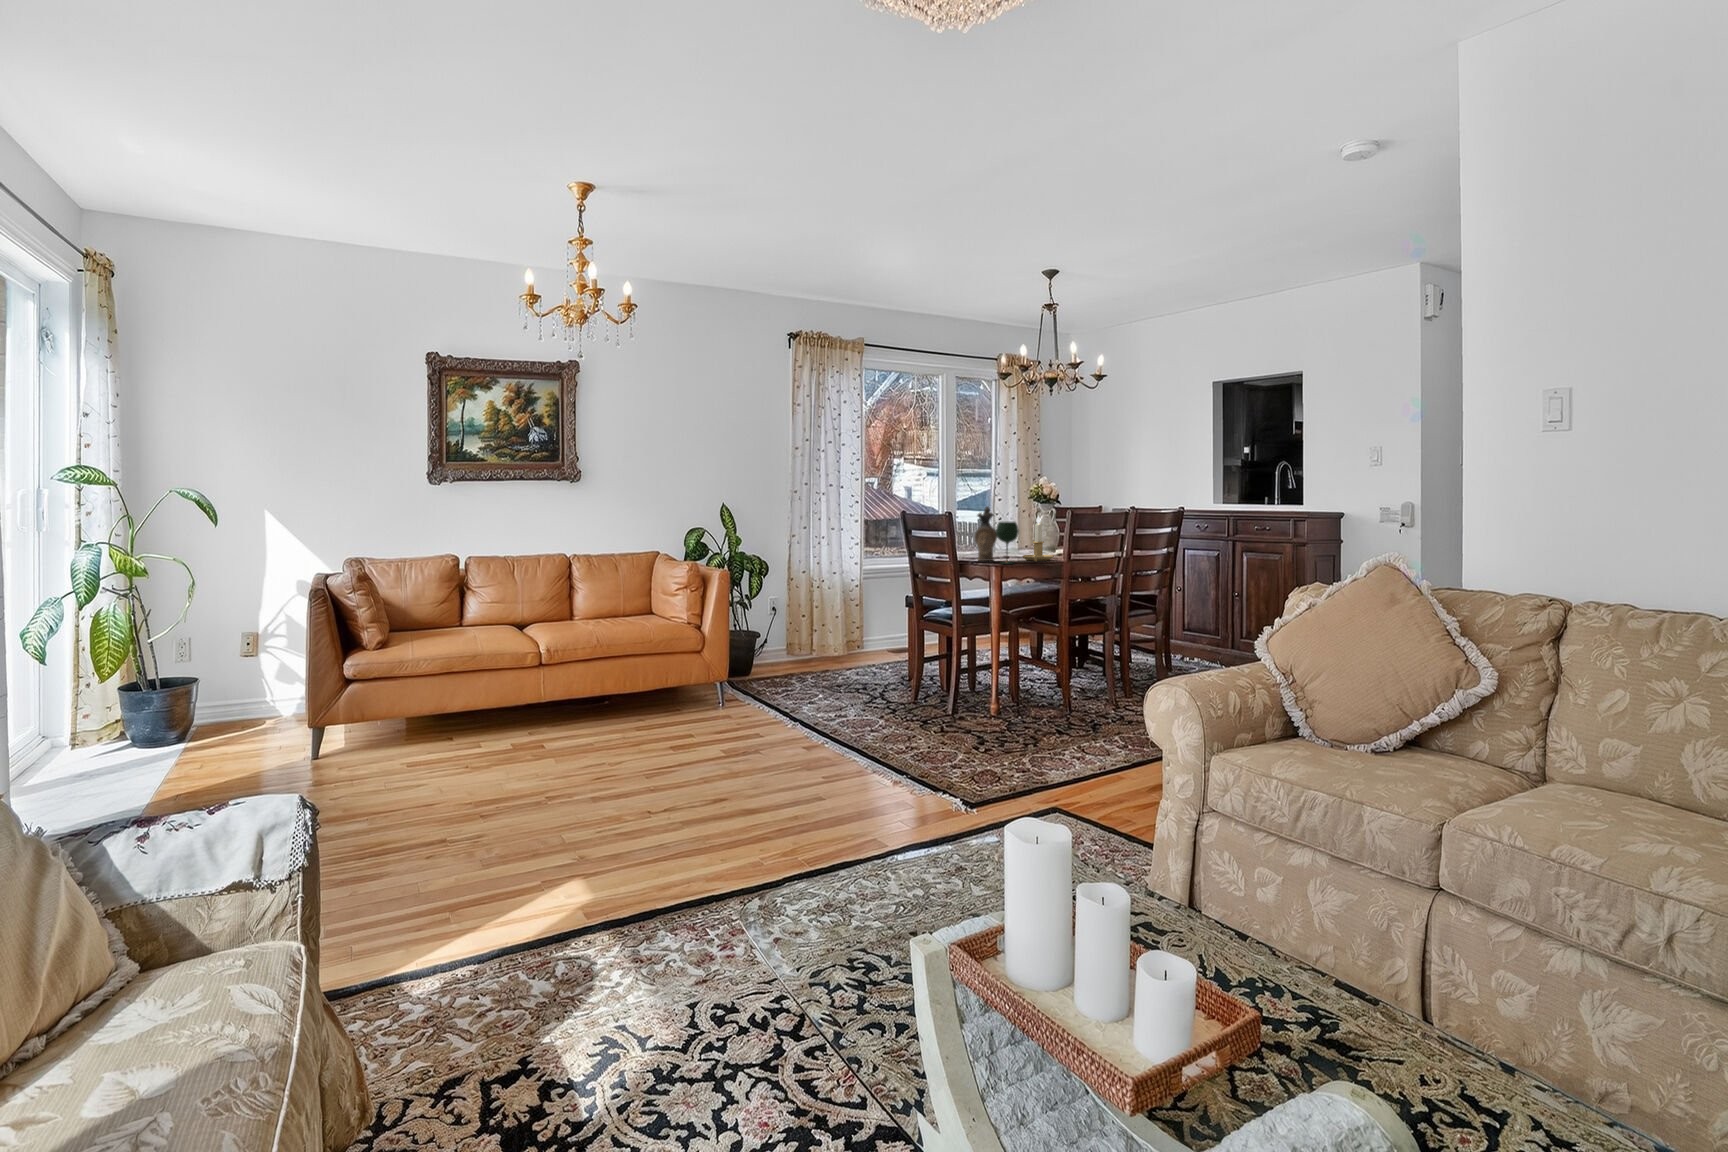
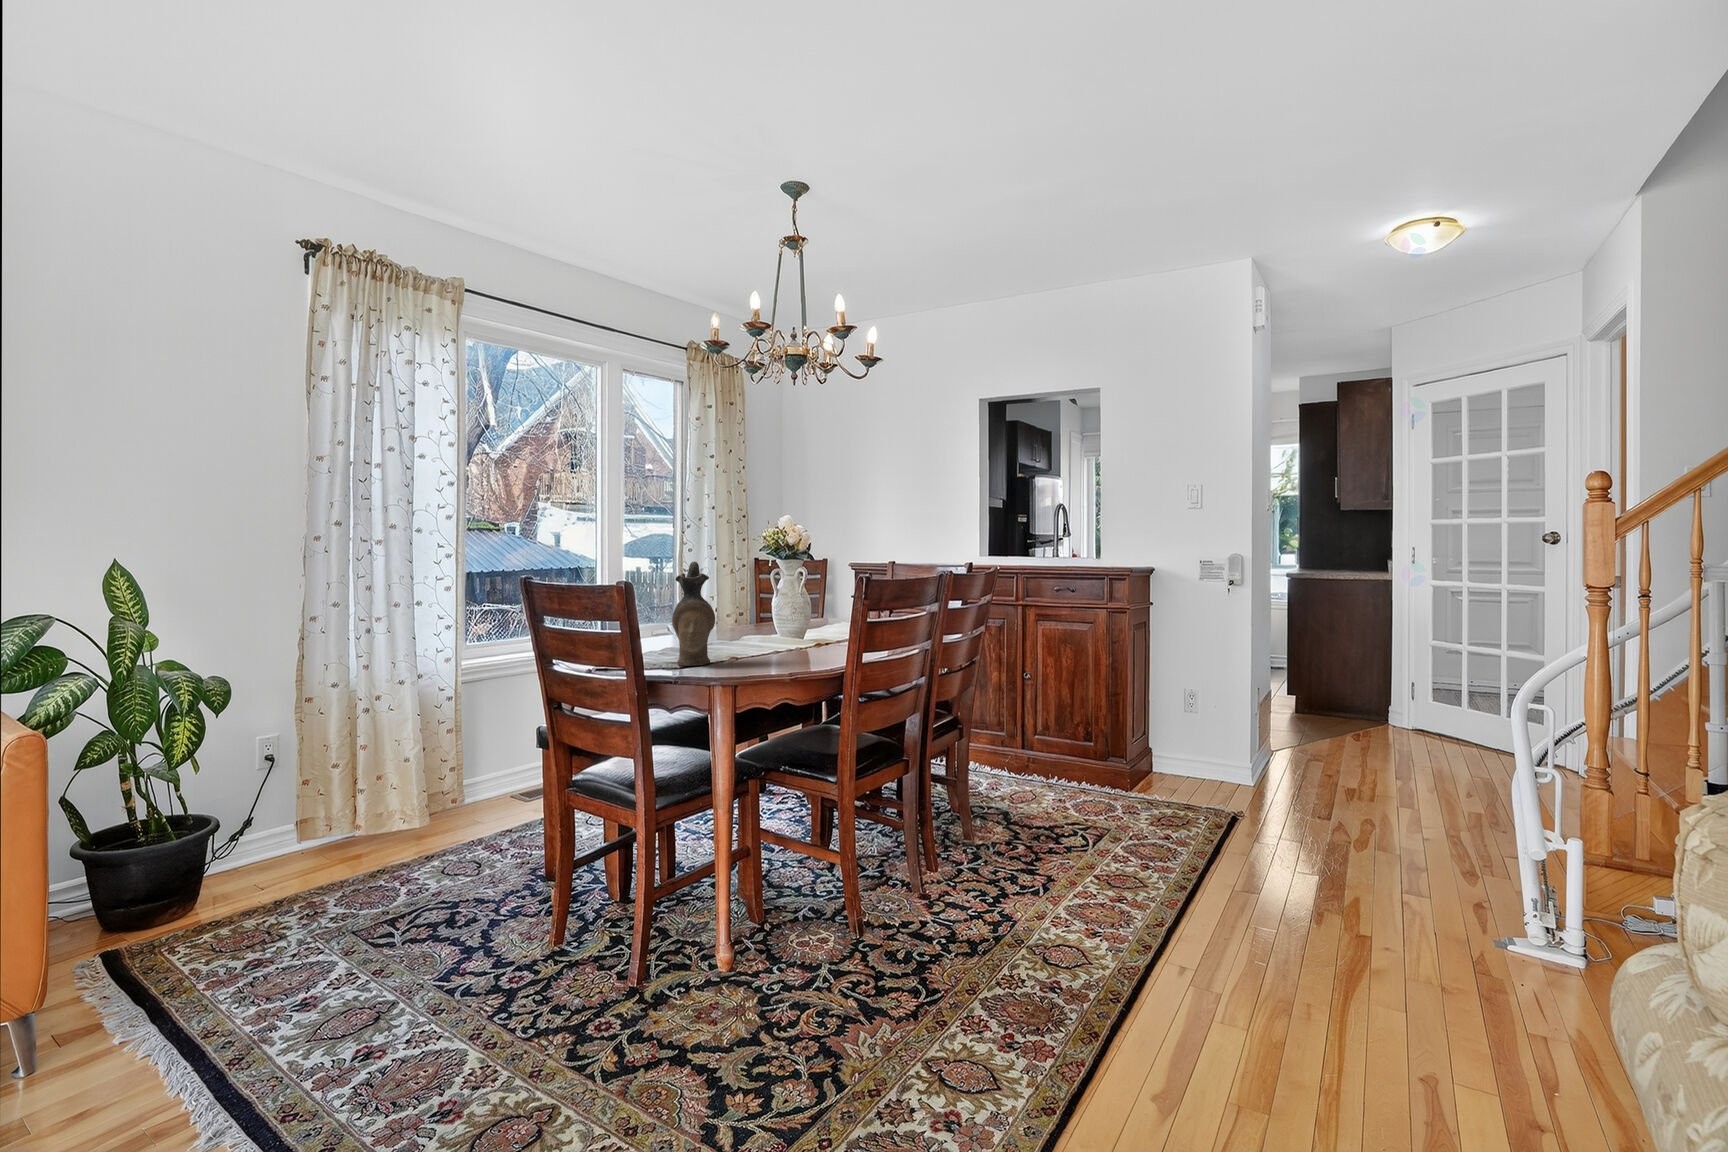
candlestick: present [1023,516,1054,562] -> none [761,577,816,663]
wine glass: present [996,522,1019,564] -> none [717,591,762,675]

